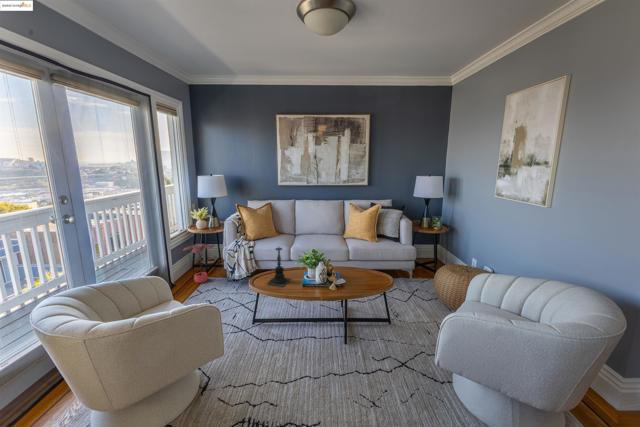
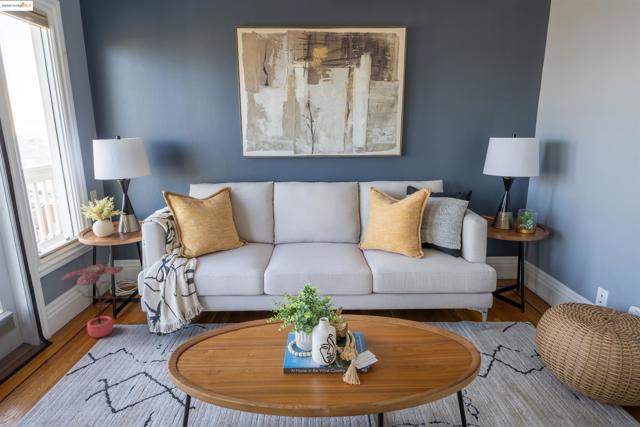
candle holder: present [267,247,291,287] -> none [208,278,263,372]

